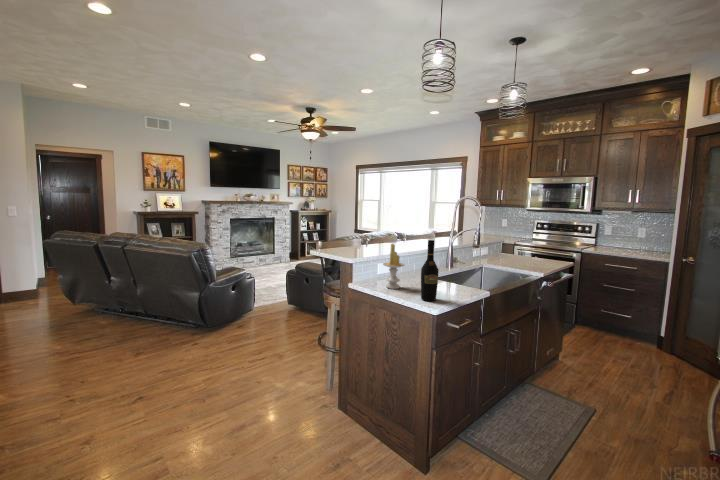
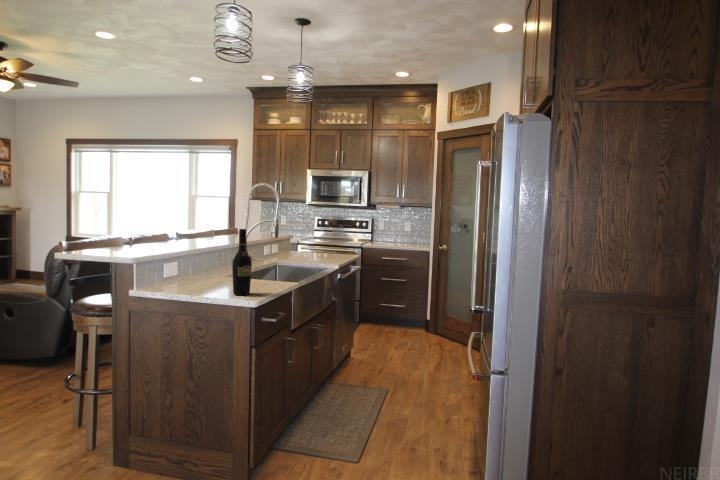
candle: present [383,244,404,289] -> none [179,236,207,290]

